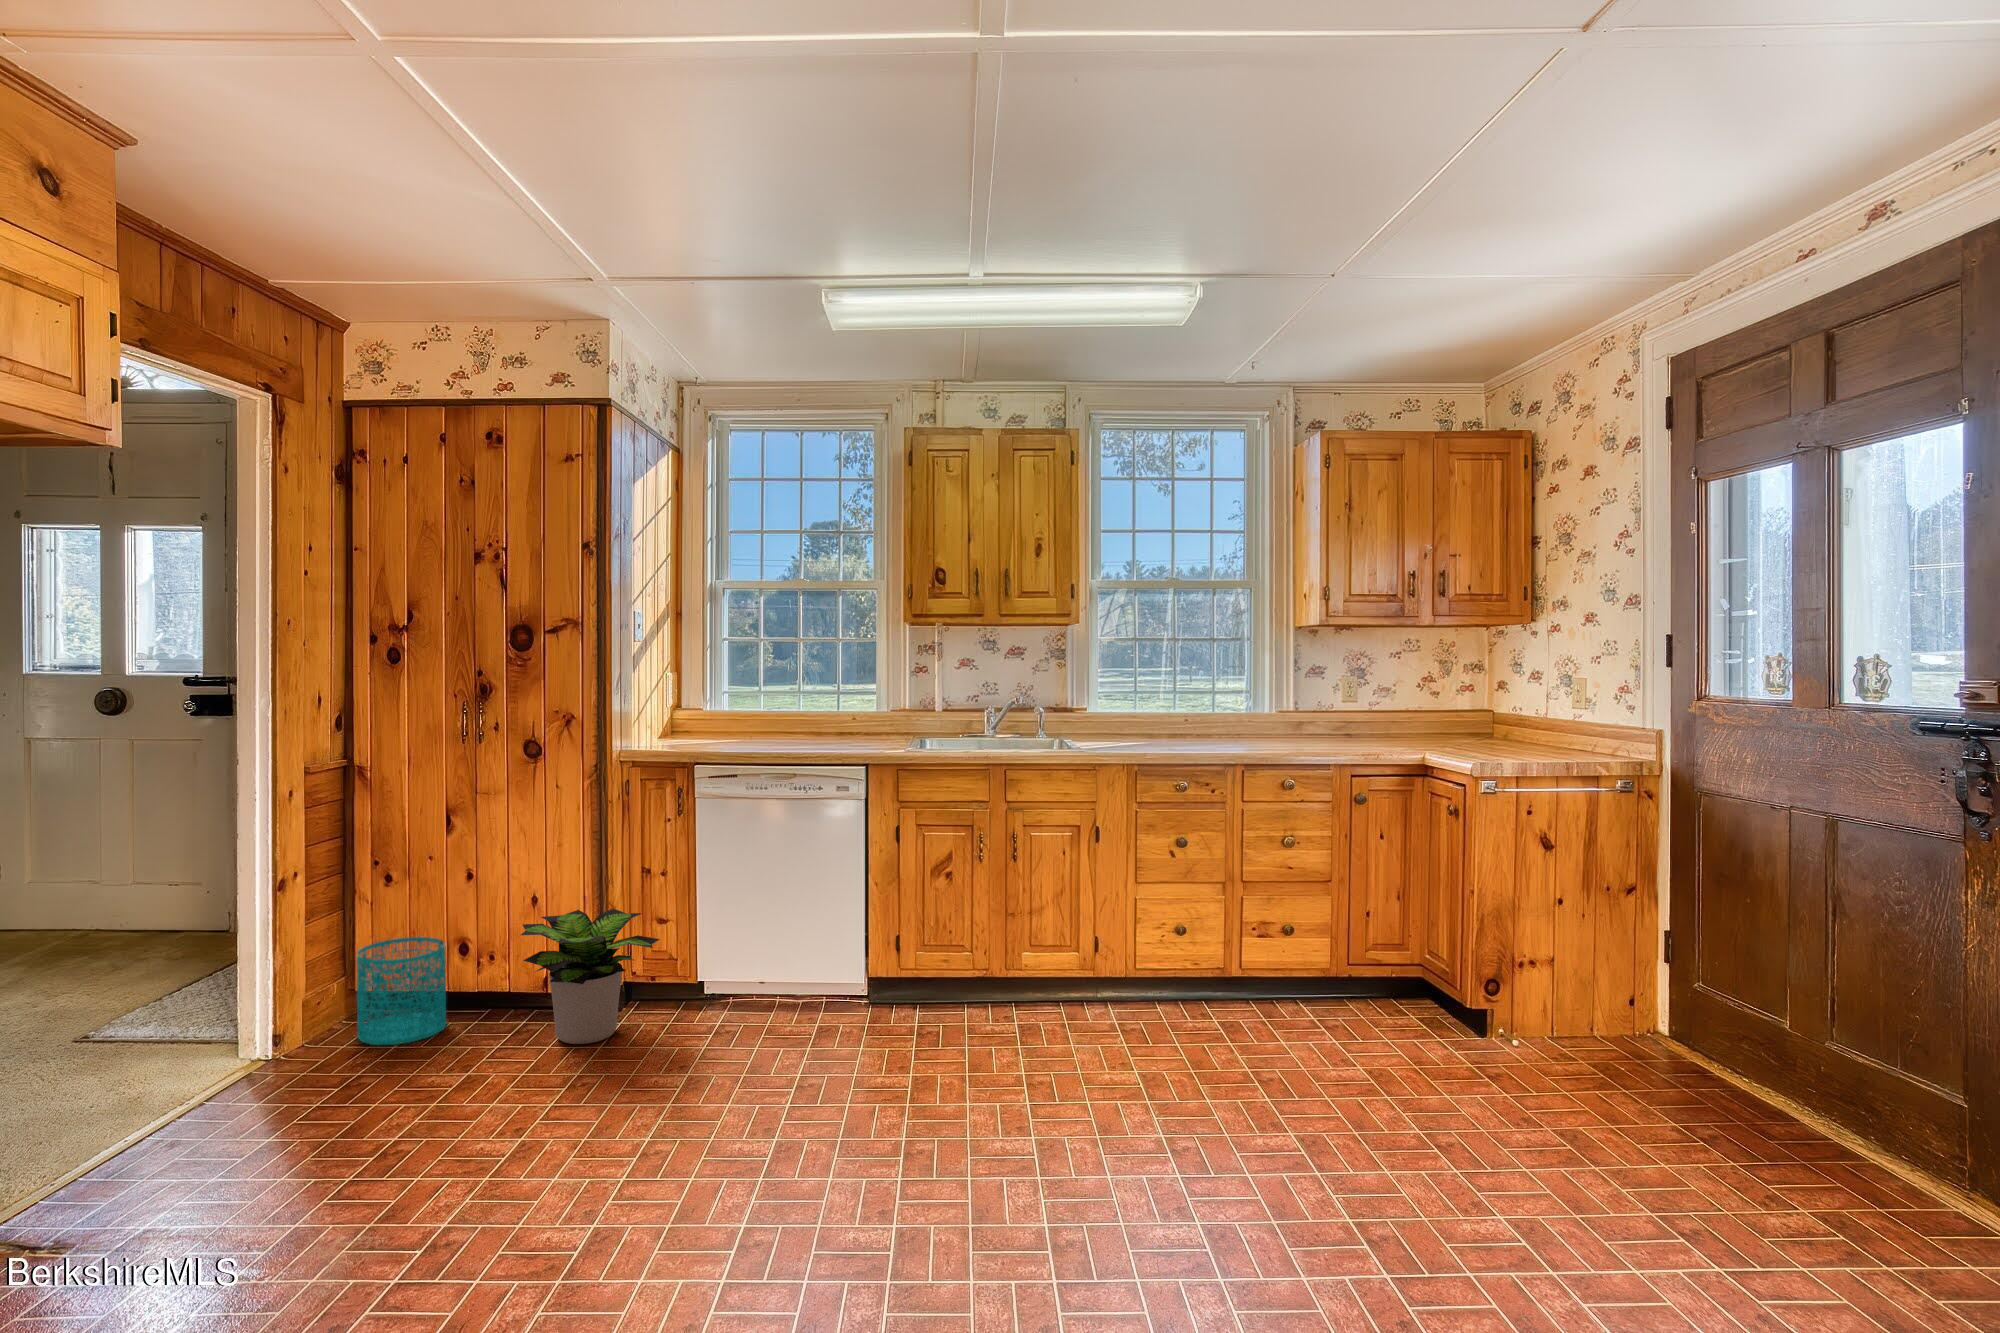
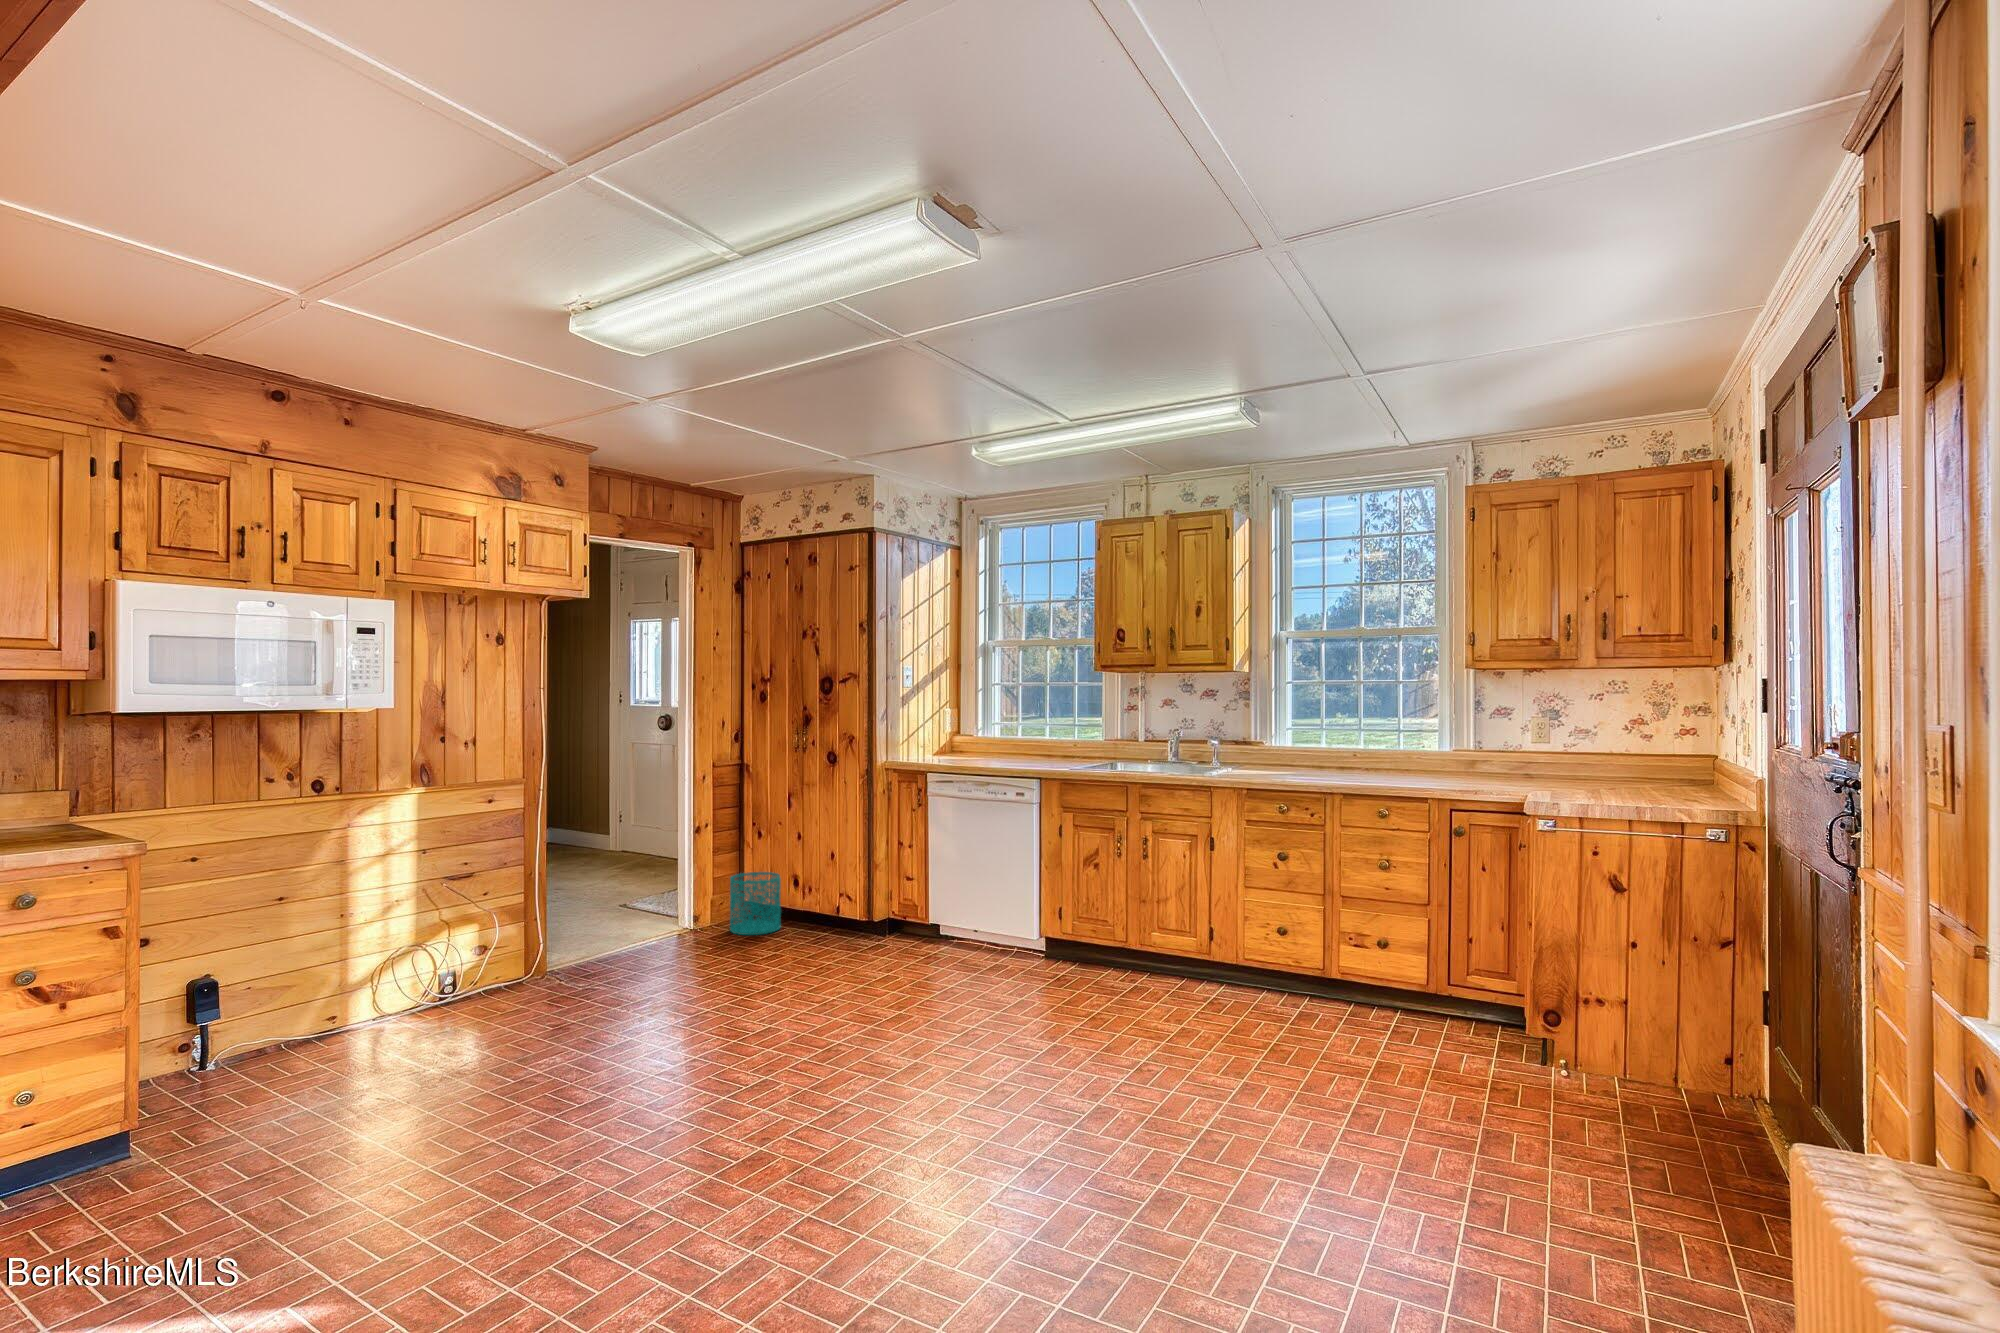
potted plant: present [521,909,660,1044] -> none [793,865,883,952]

